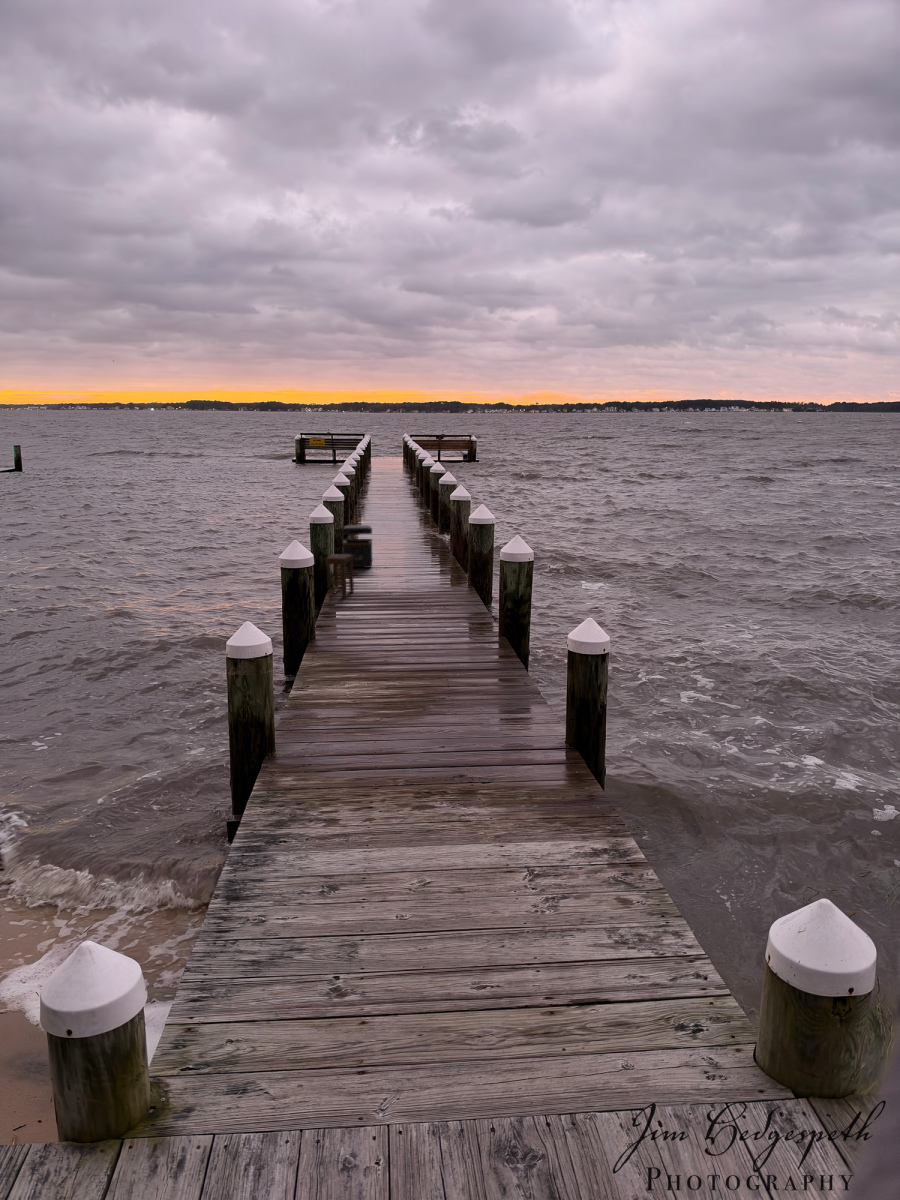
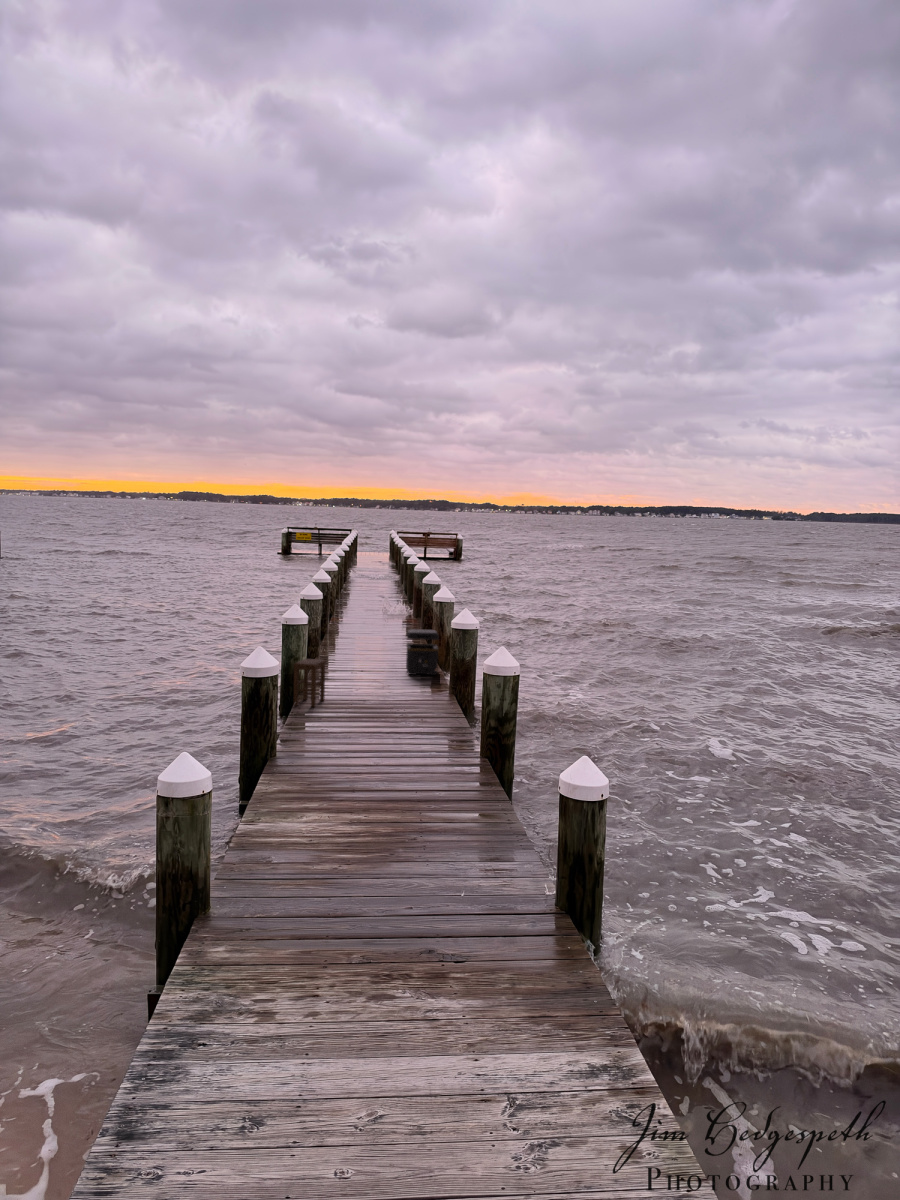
toolbox: present [342,525,372,568] -> present [406,629,439,675]

